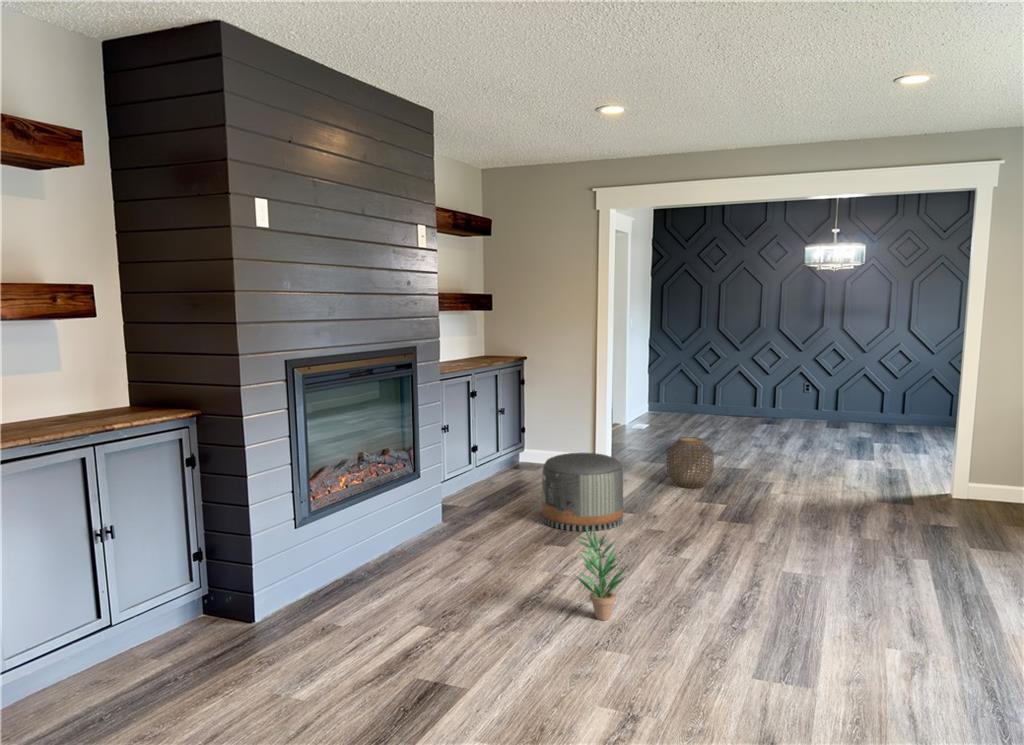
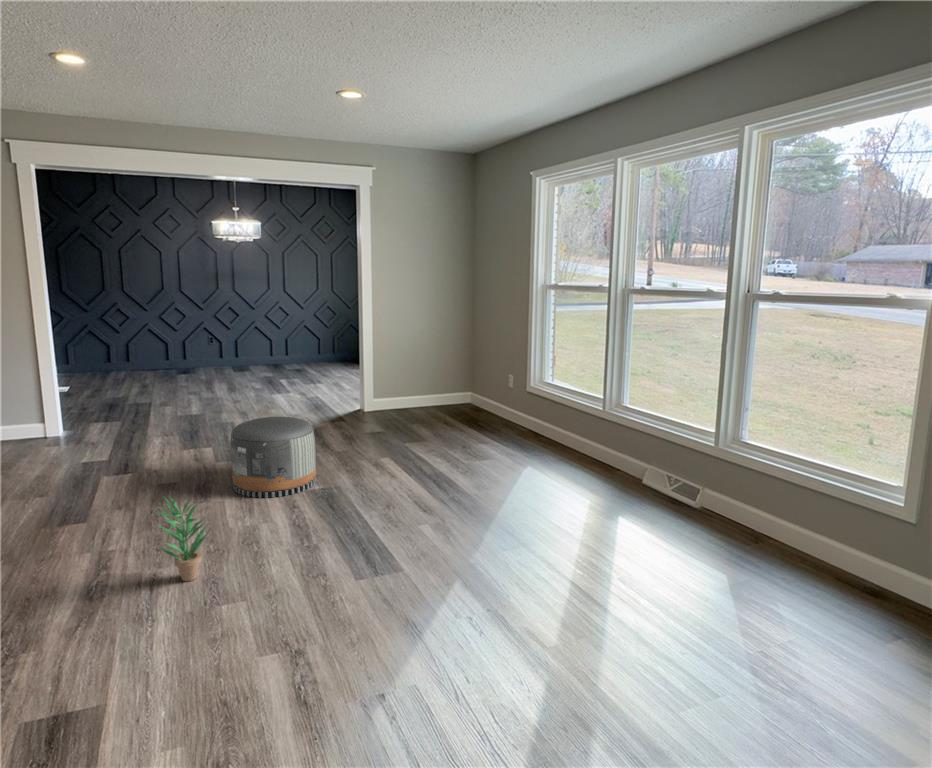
woven basket: present [667,437,714,488] -> none [136,393,184,441]
pouf: present [542,453,623,531] -> present [230,417,316,498]

